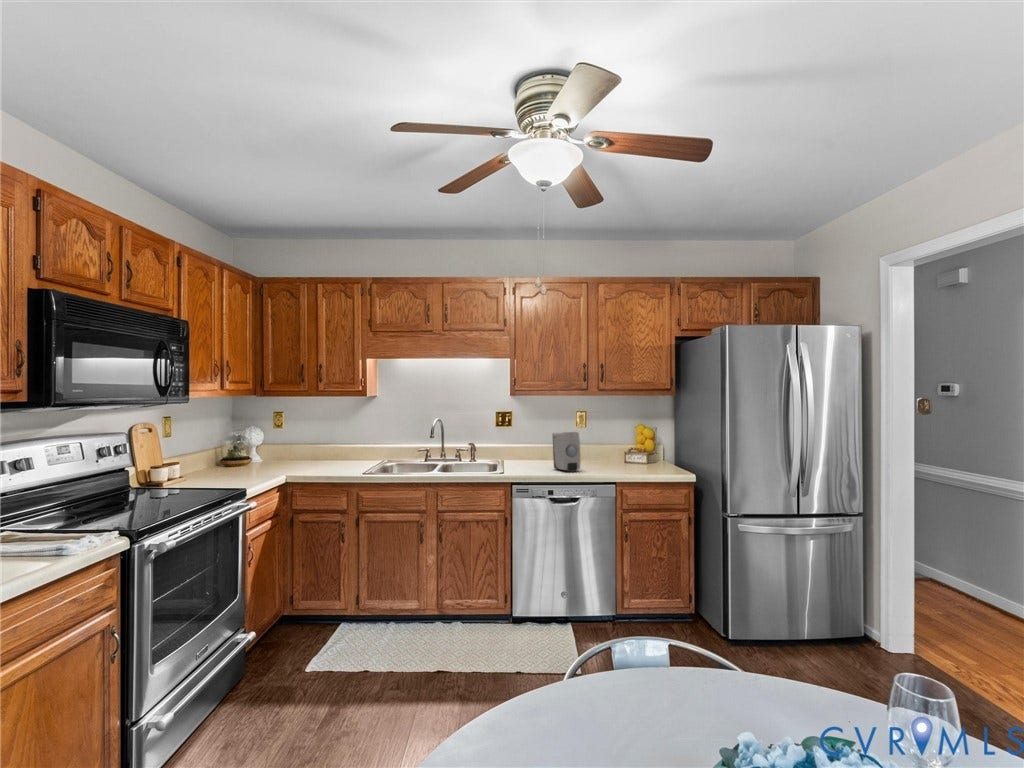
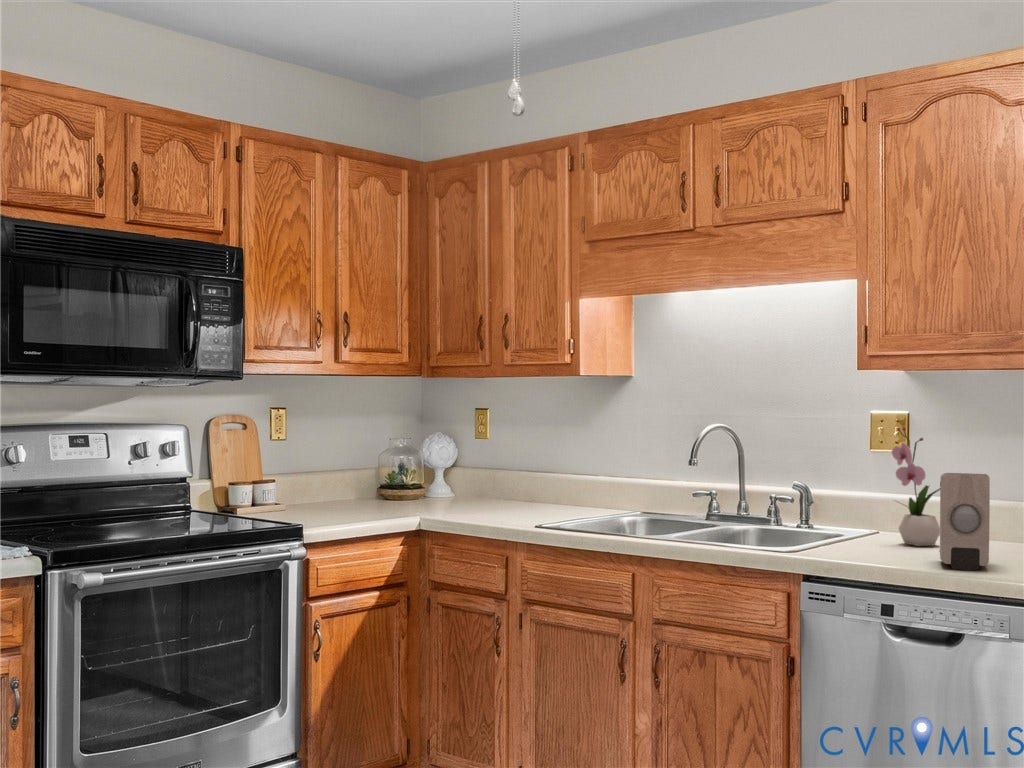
flower arrangement: none [518,414,538,464] -> present [892,427,940,546]

